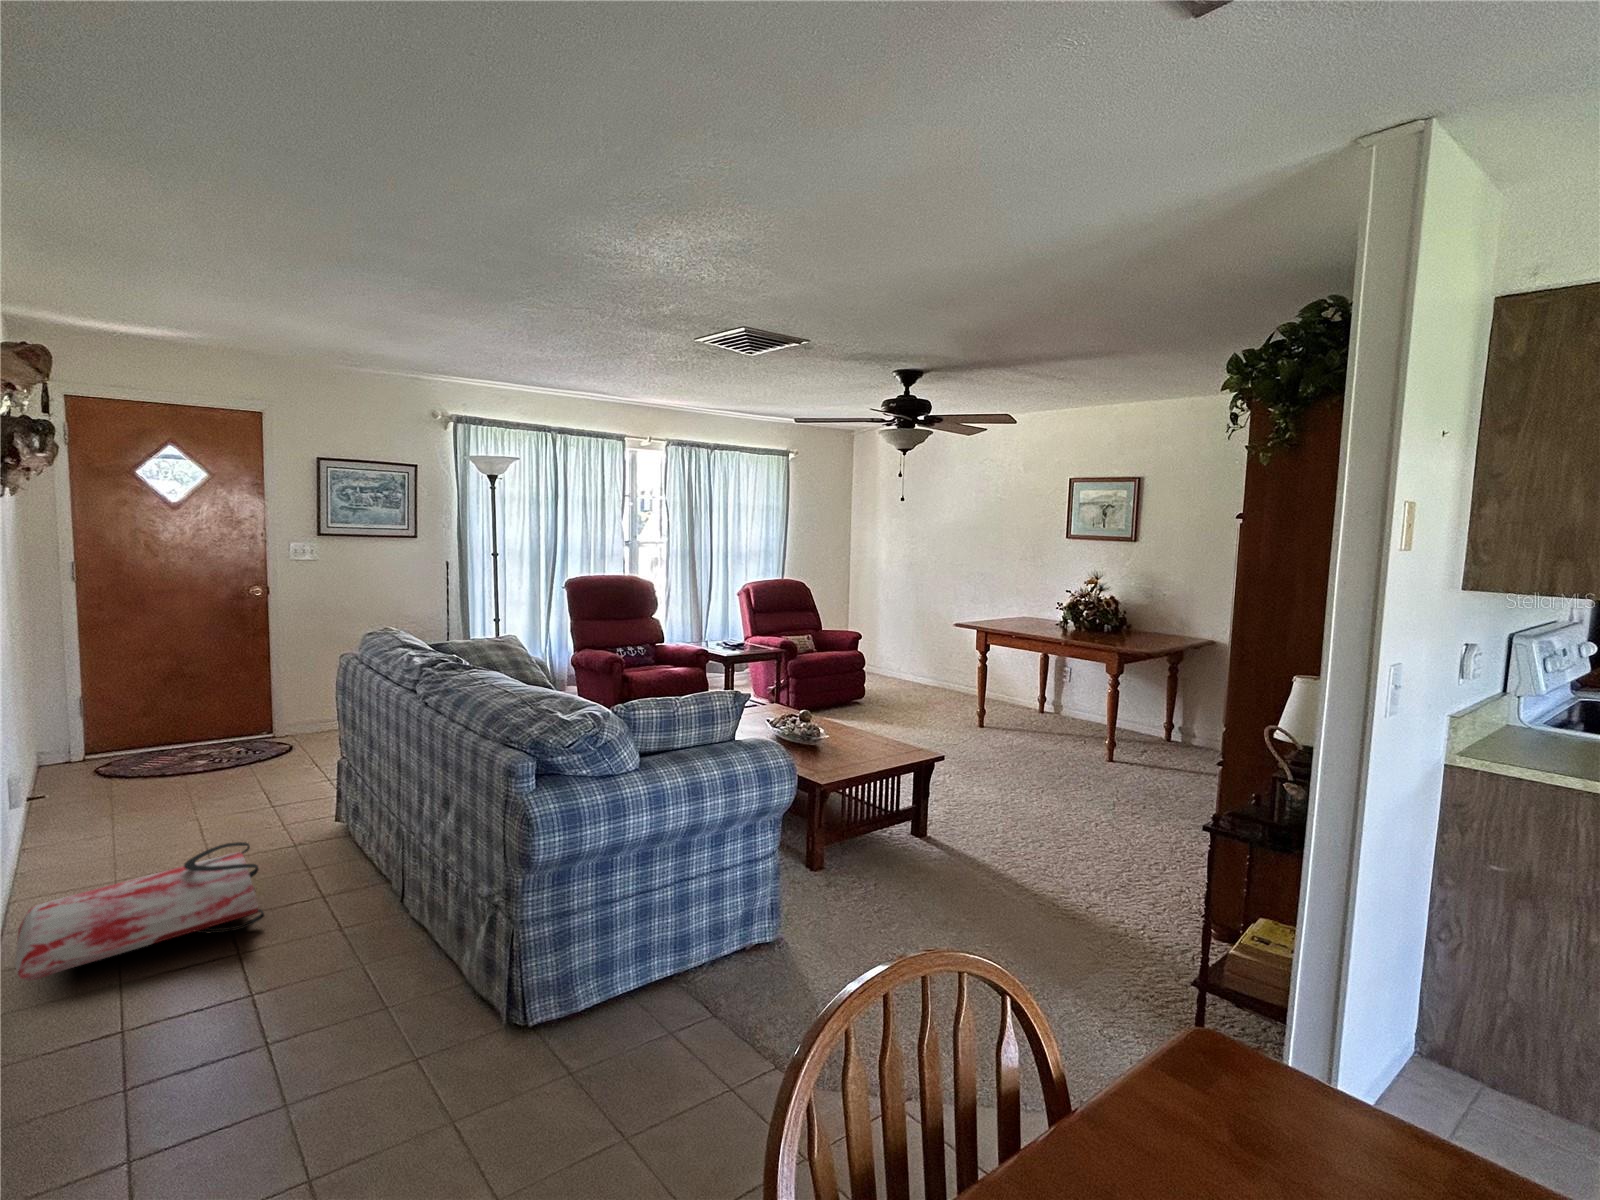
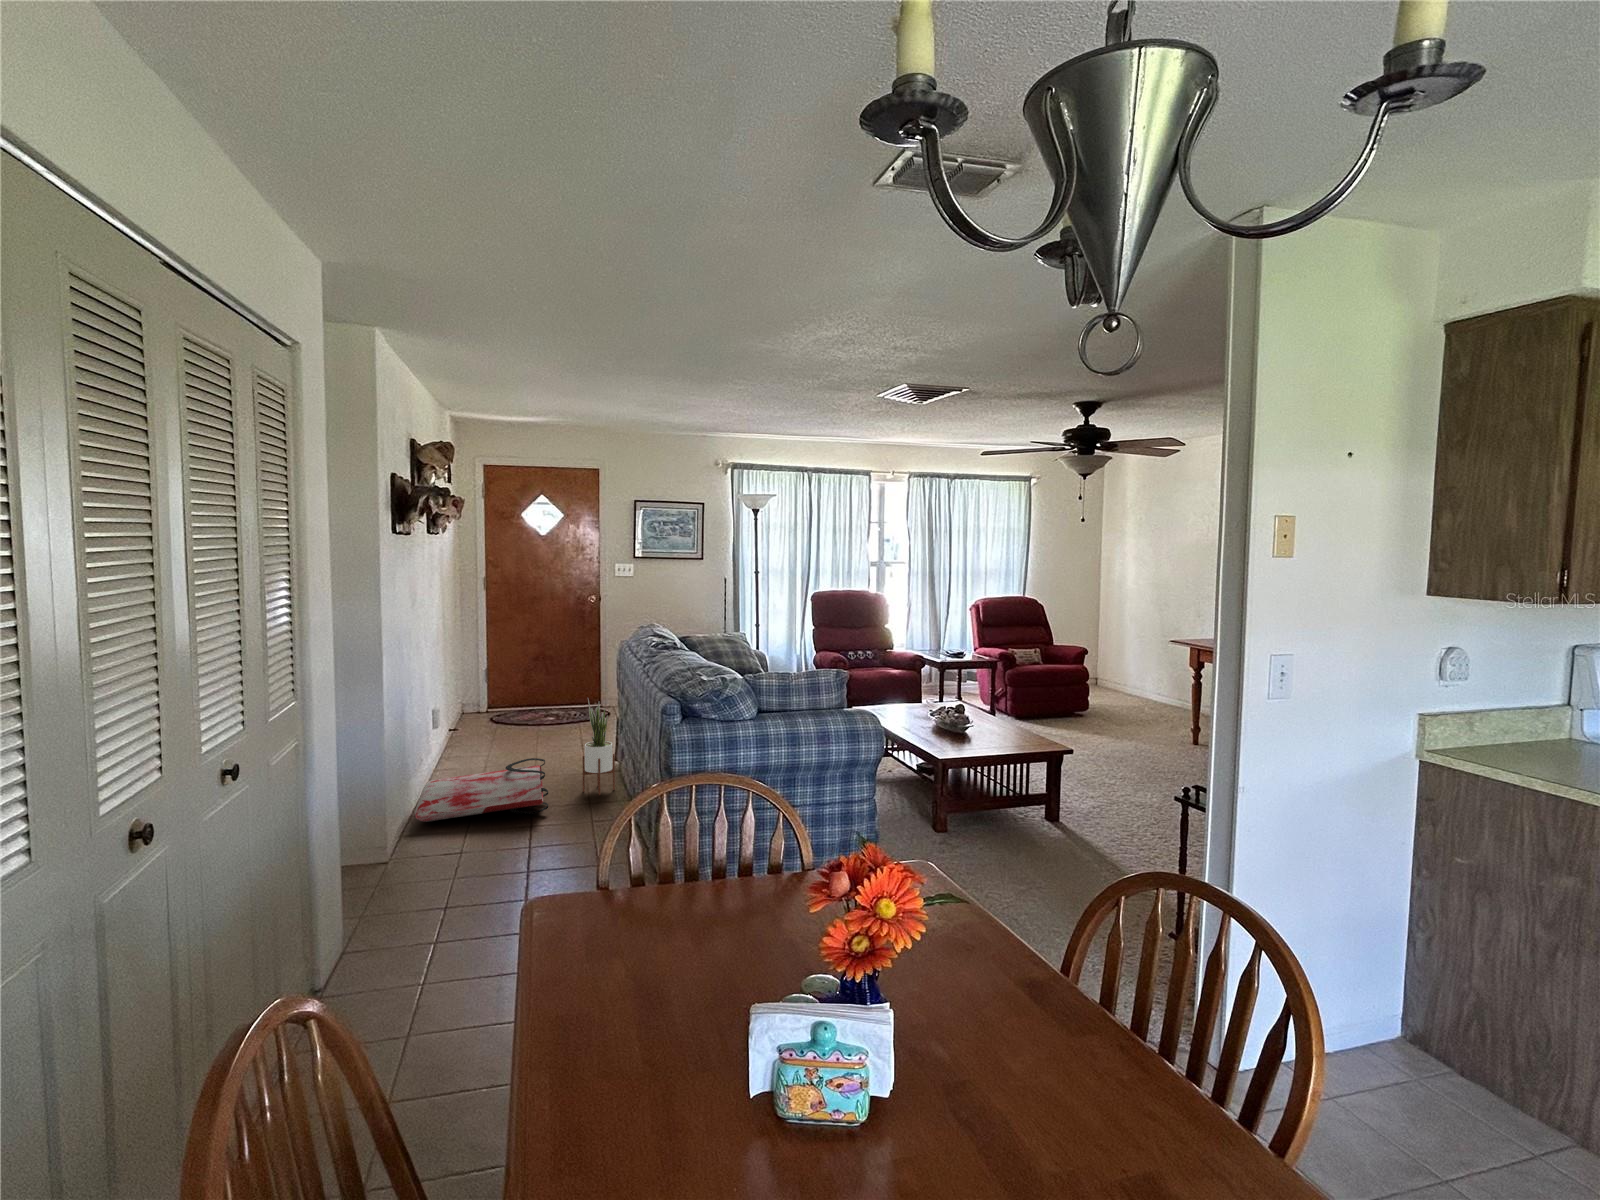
potted plant: none [304,741,356,880] -> present [582,699,615,795]

